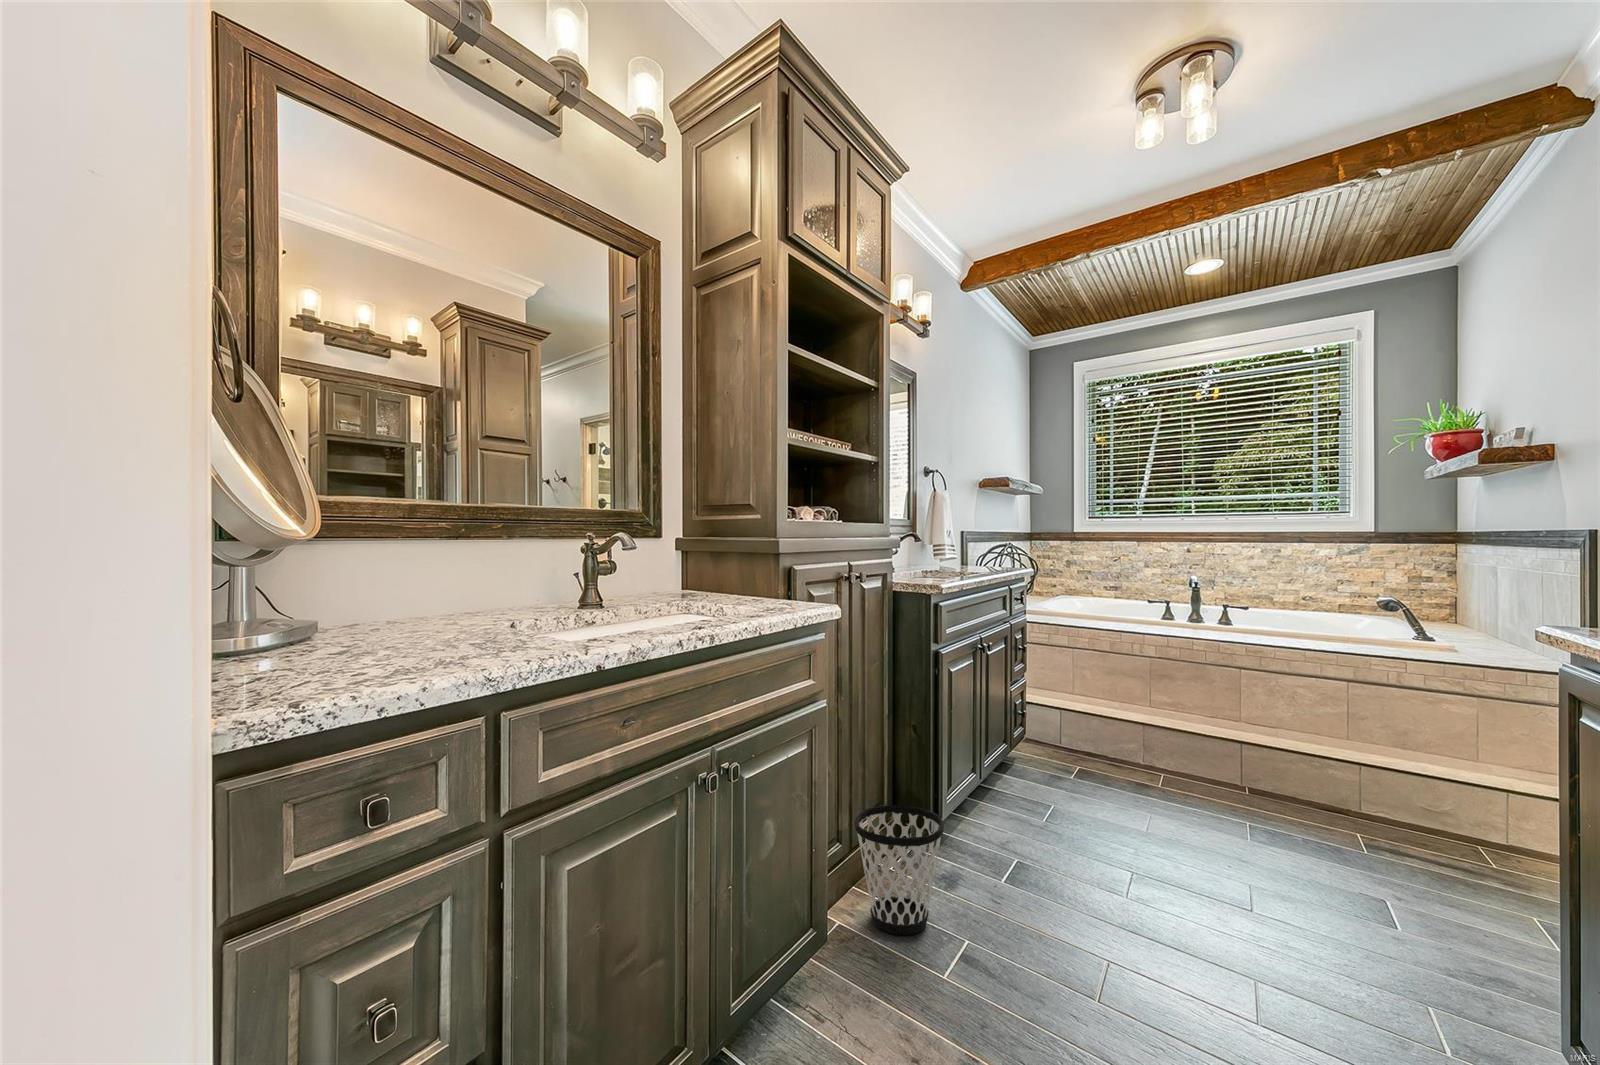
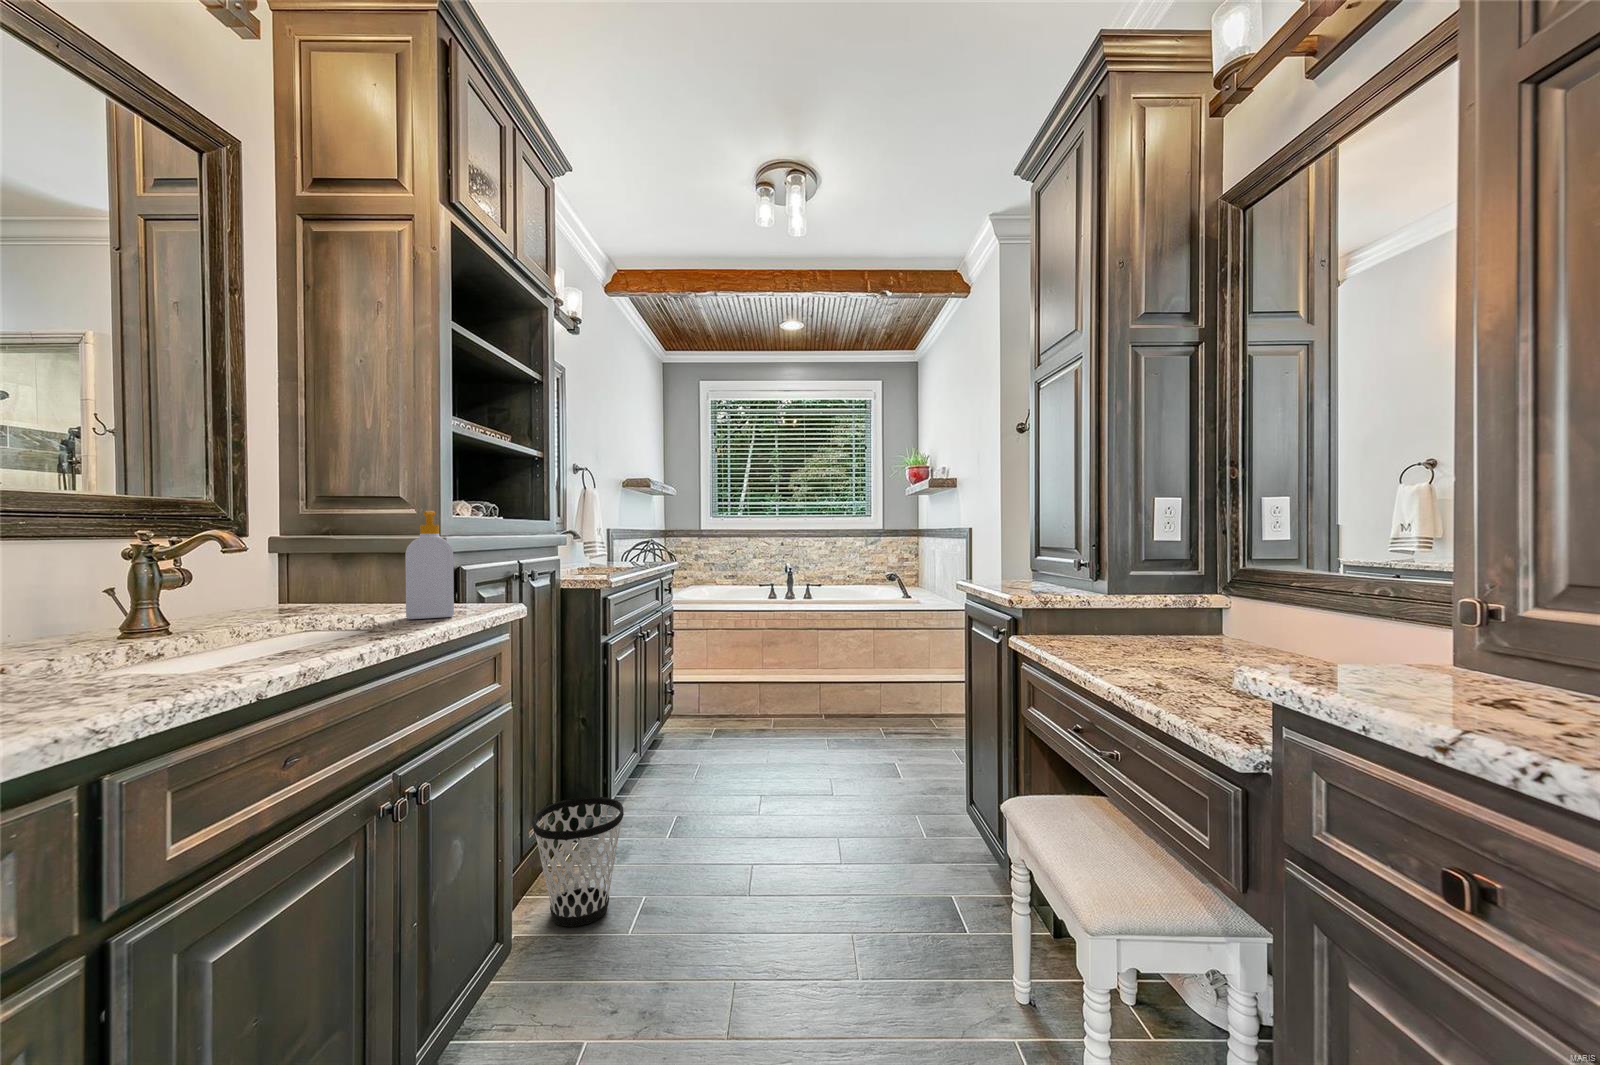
soap bottle: none [734,517,774,614] -> present [405,511,454,619]

